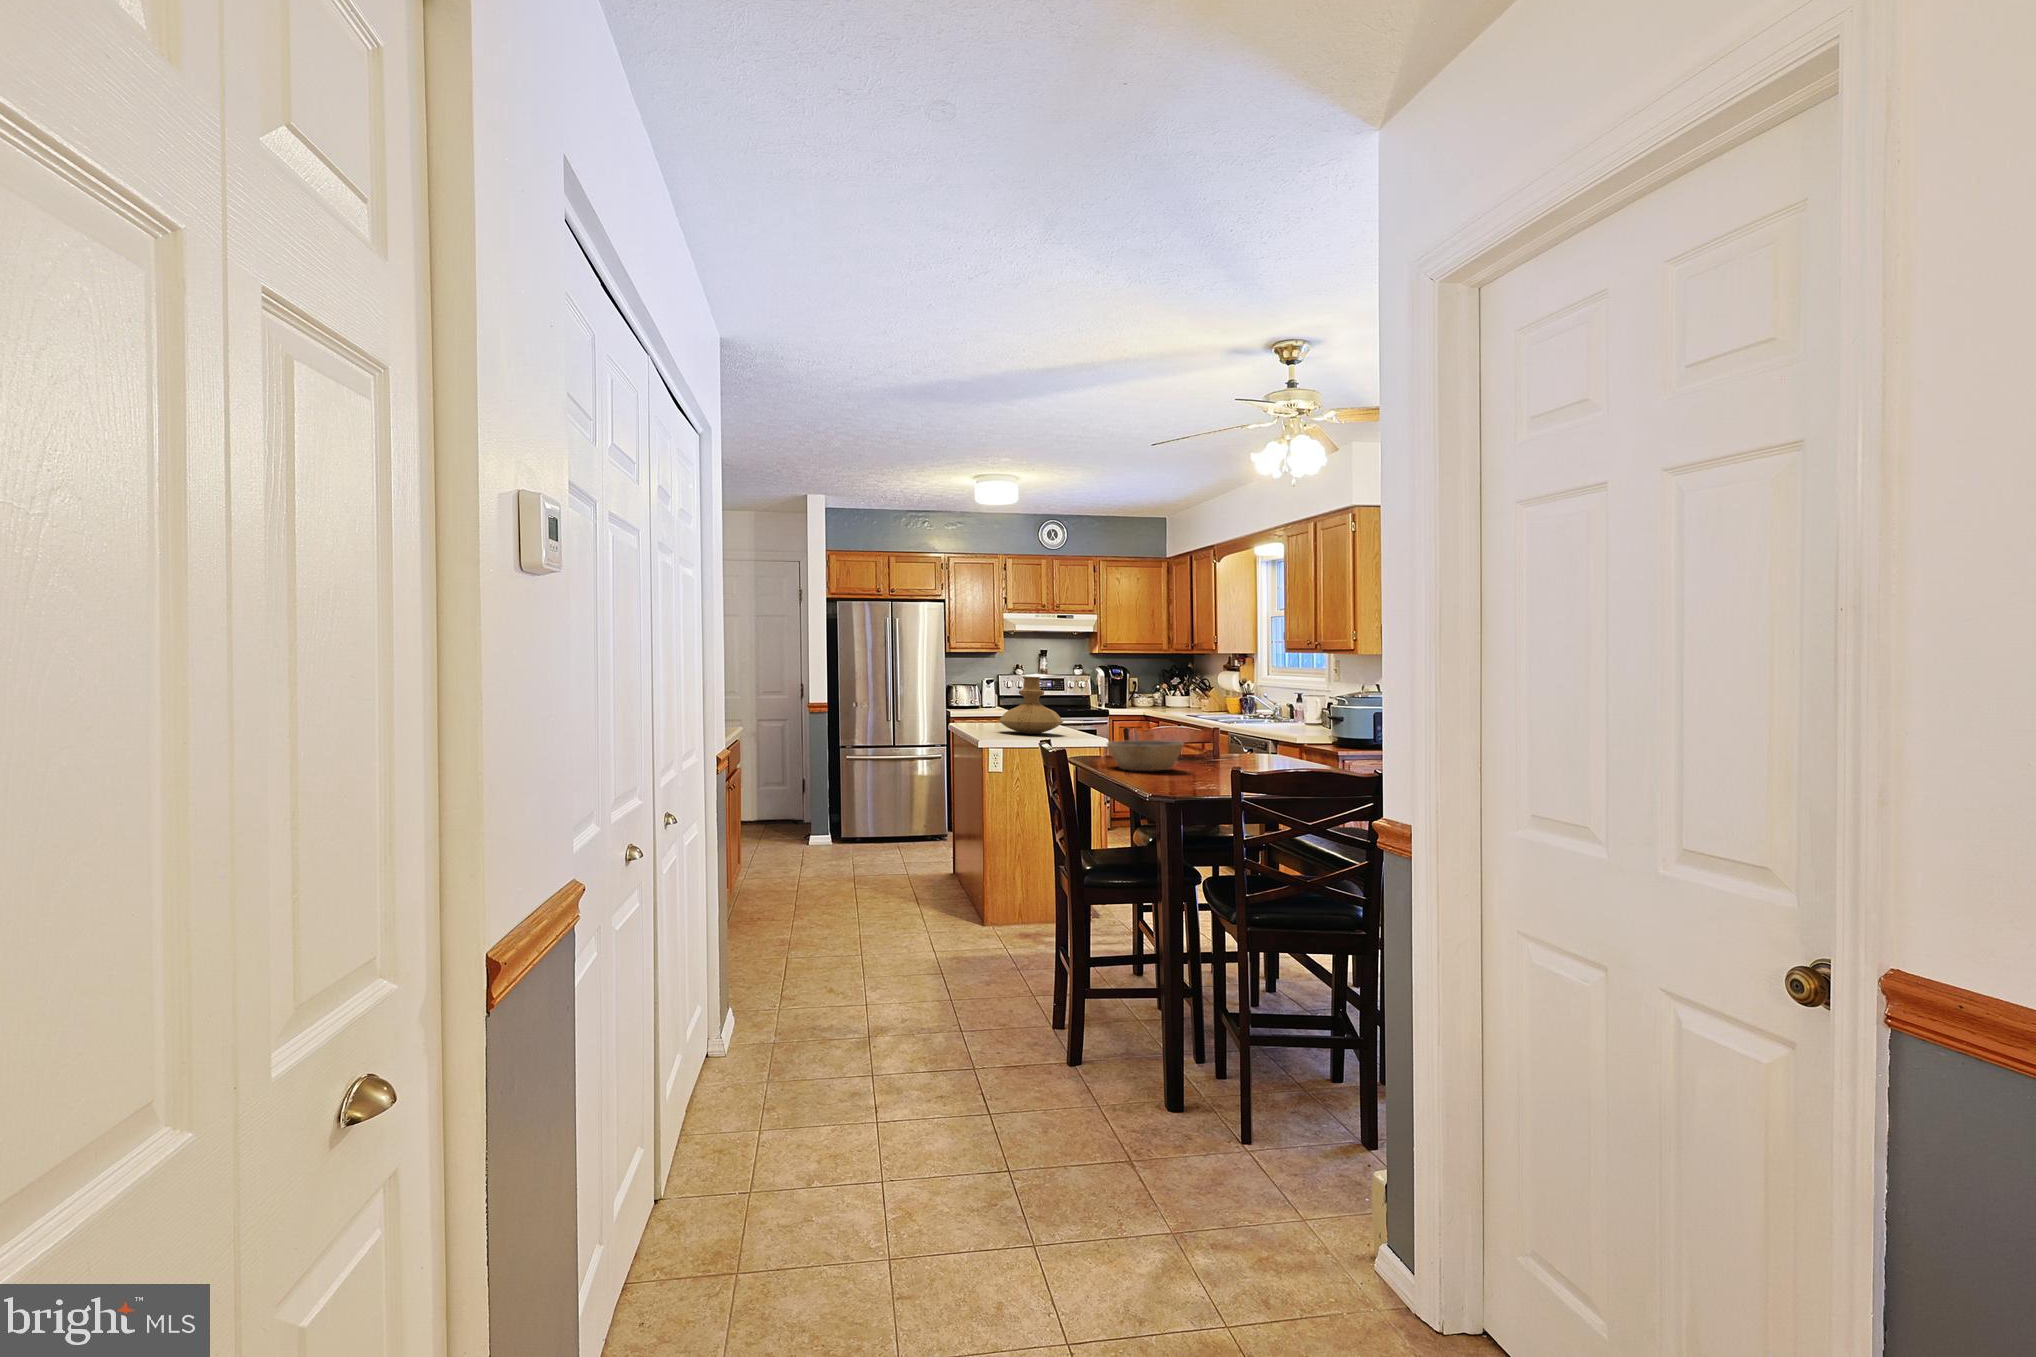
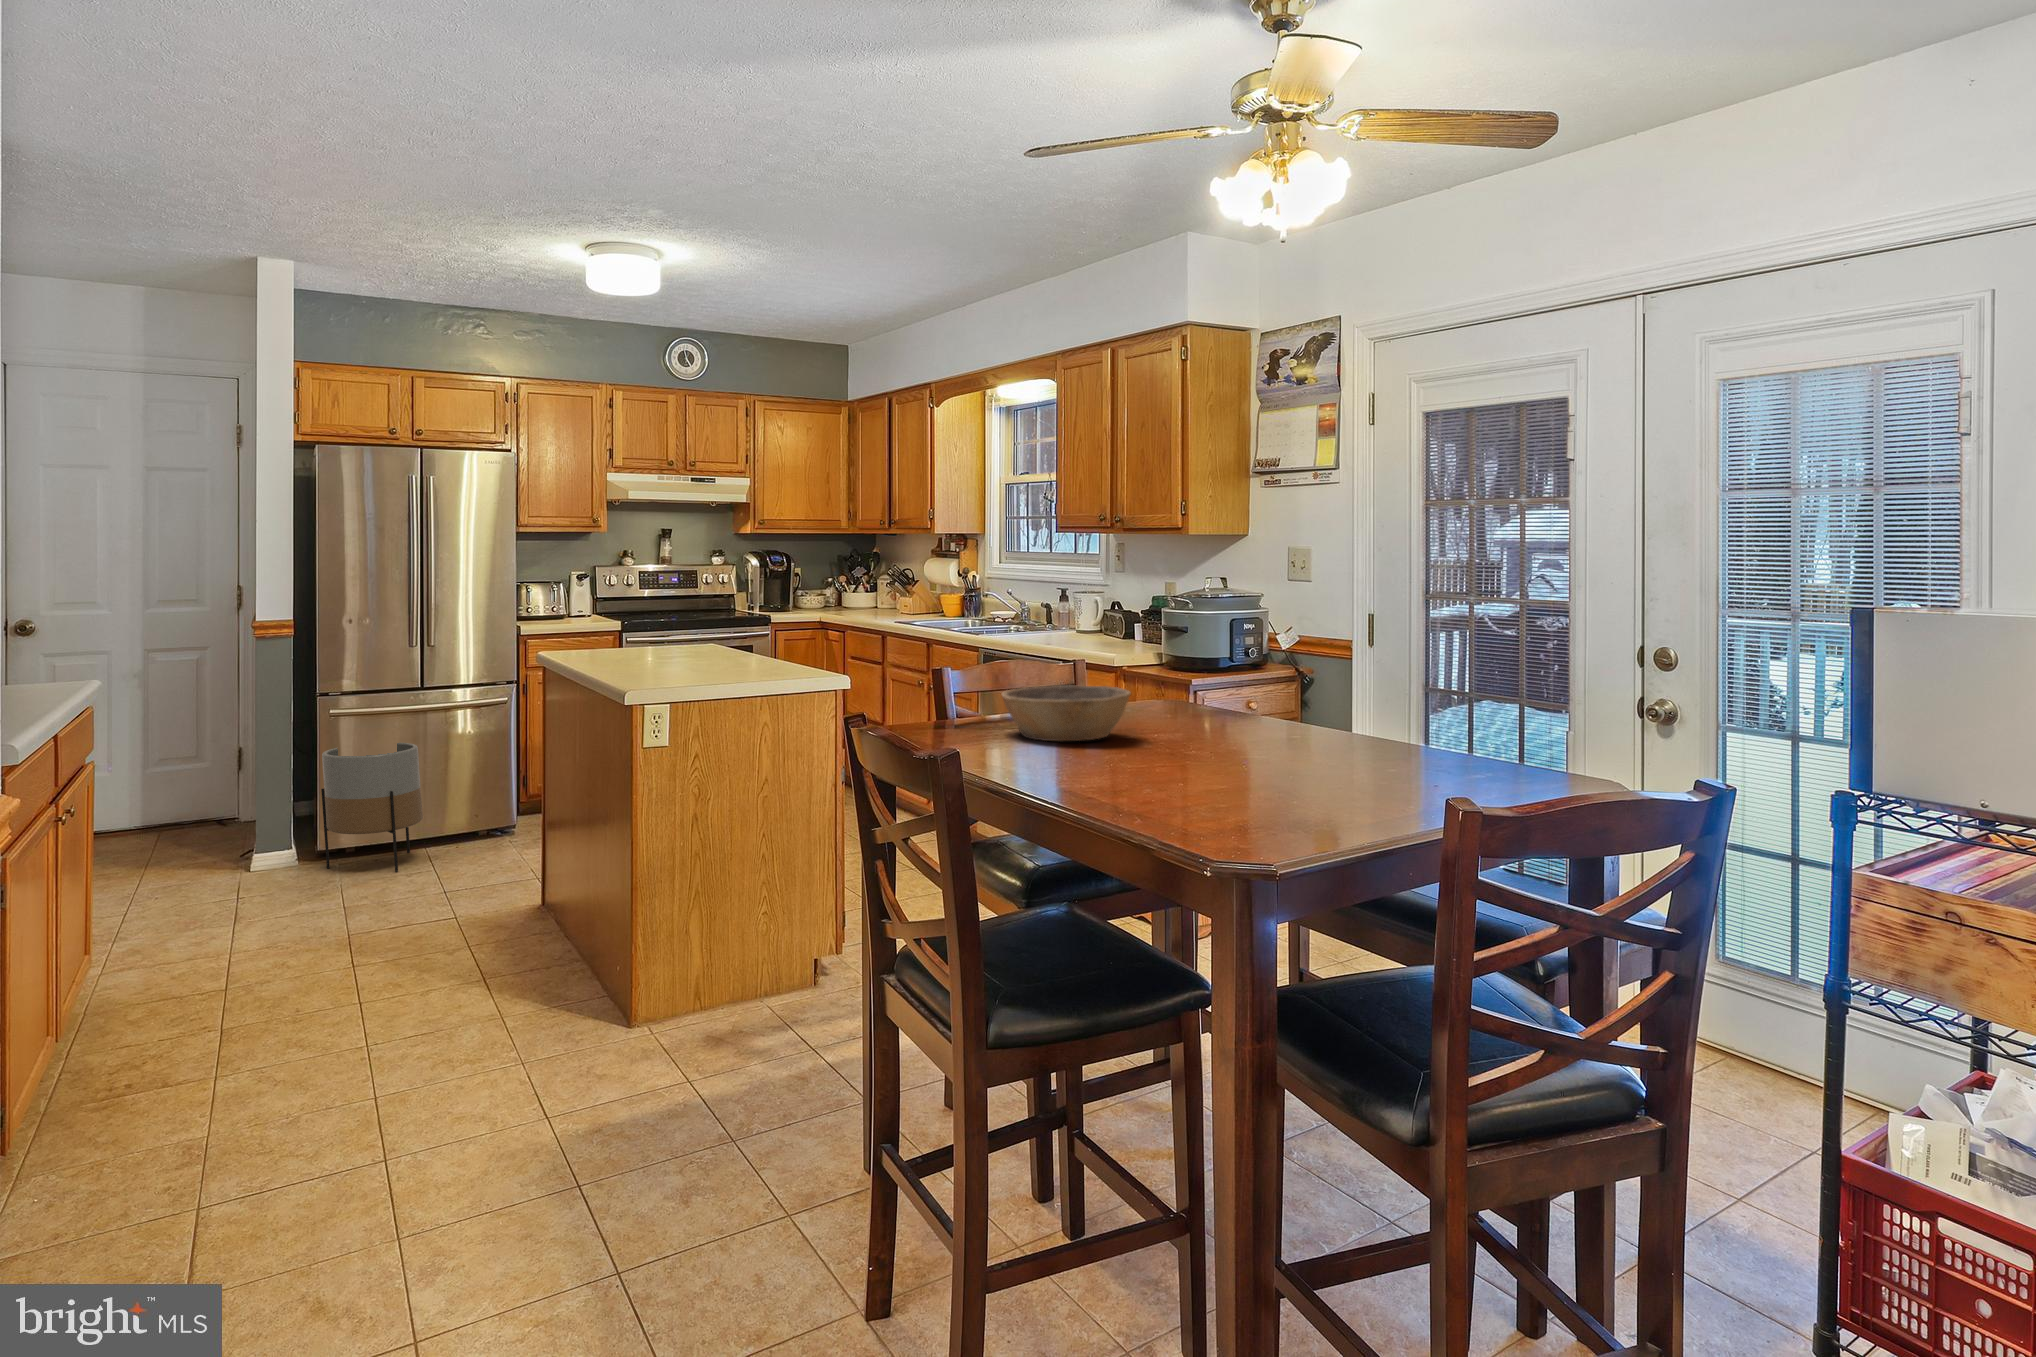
vase: present [999,677,1063,734] -> none [687,575,794,667]
planter: none [823,778,876,855] -> present [321,743,423,872]

